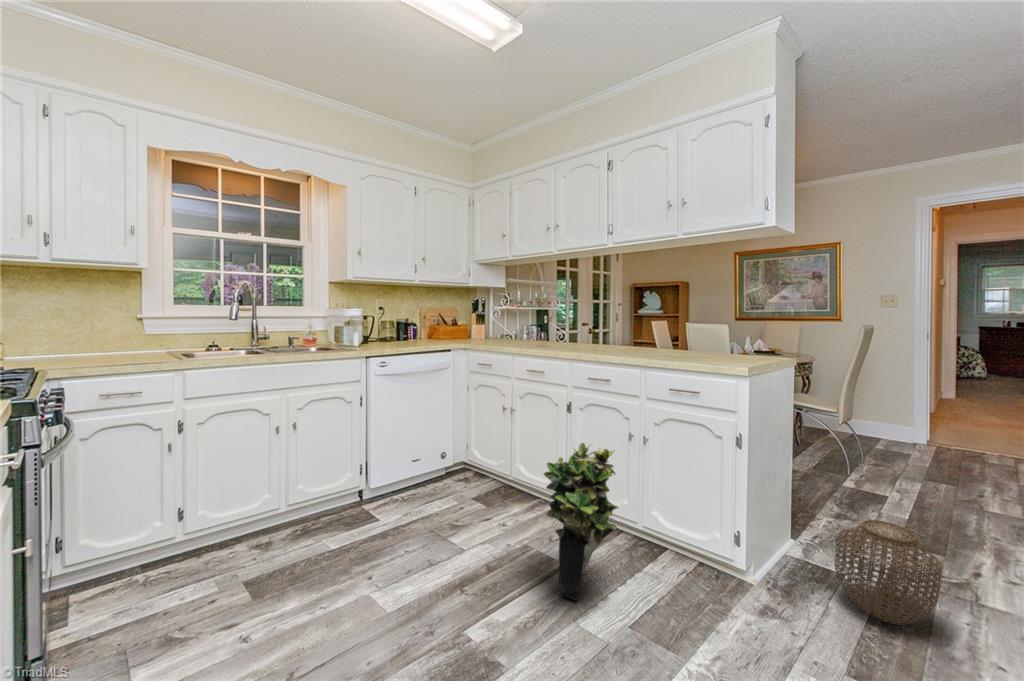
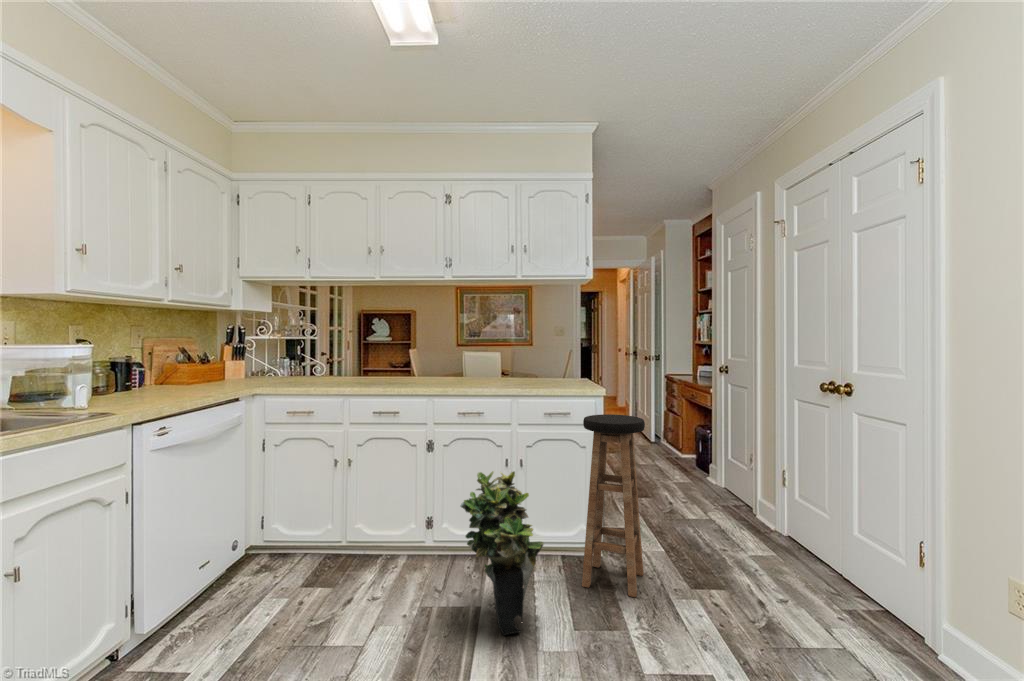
bar stool: none [686,410,789,635] -> present [582,414,645,597]
woven basket: present [834,520,941,625] -> none [646,479,706,549]

